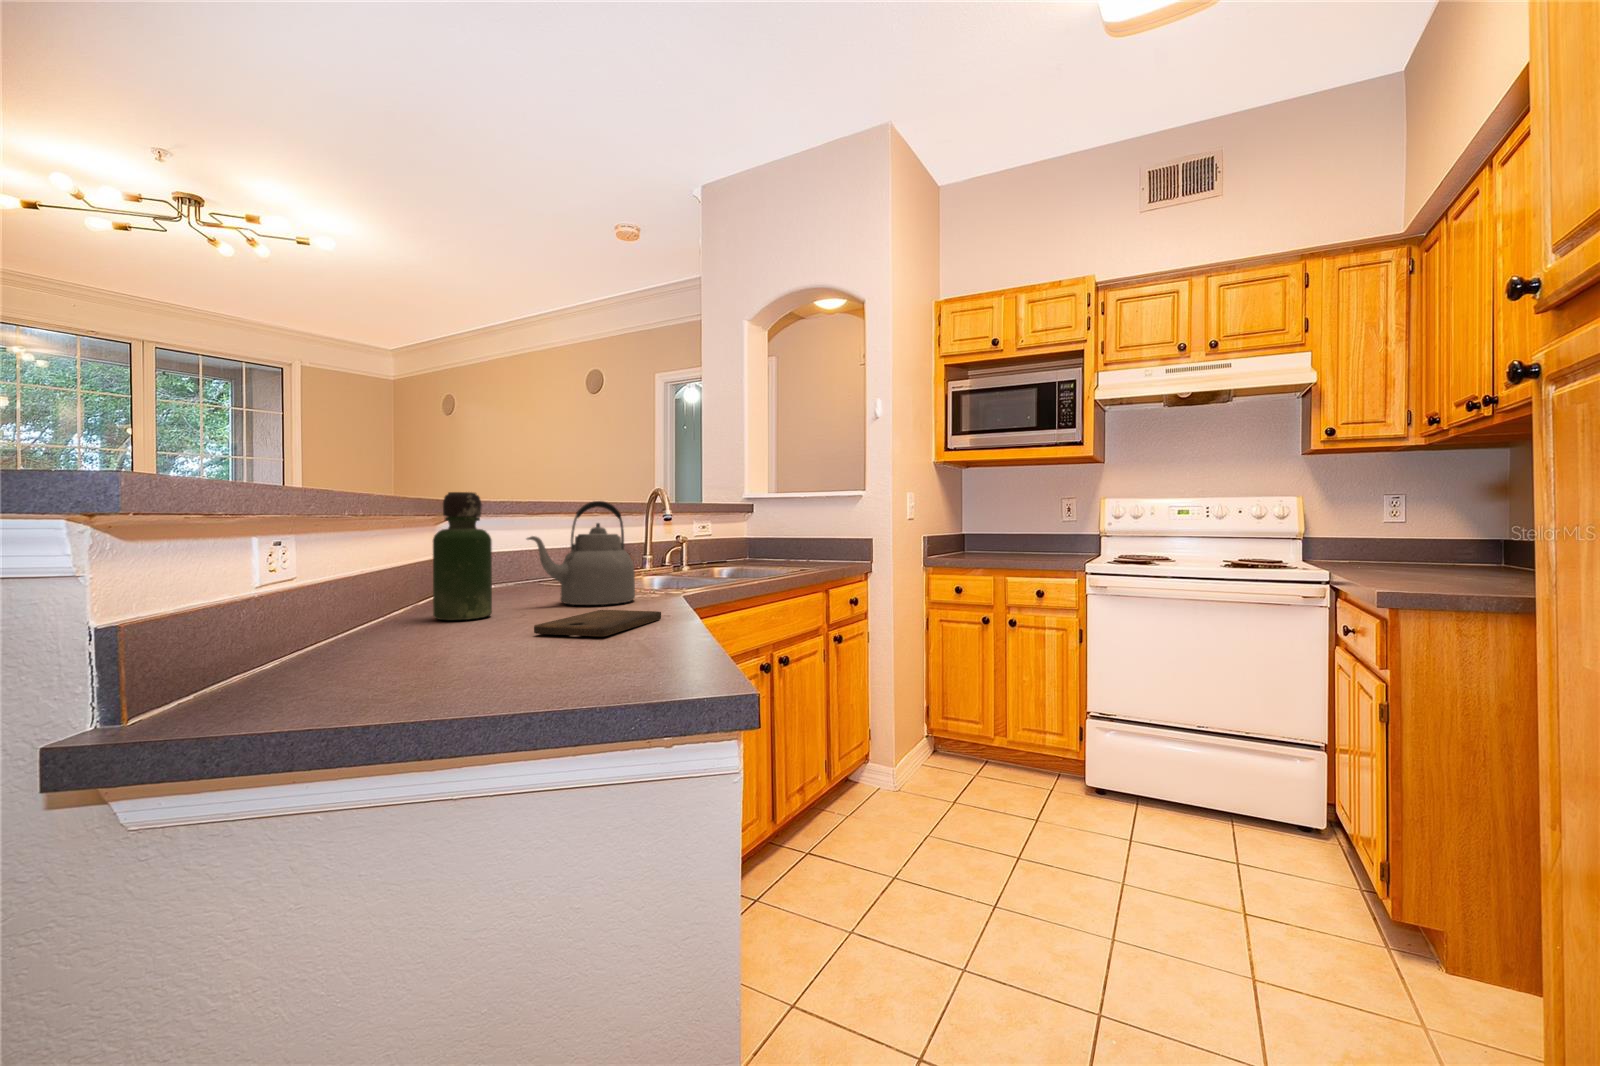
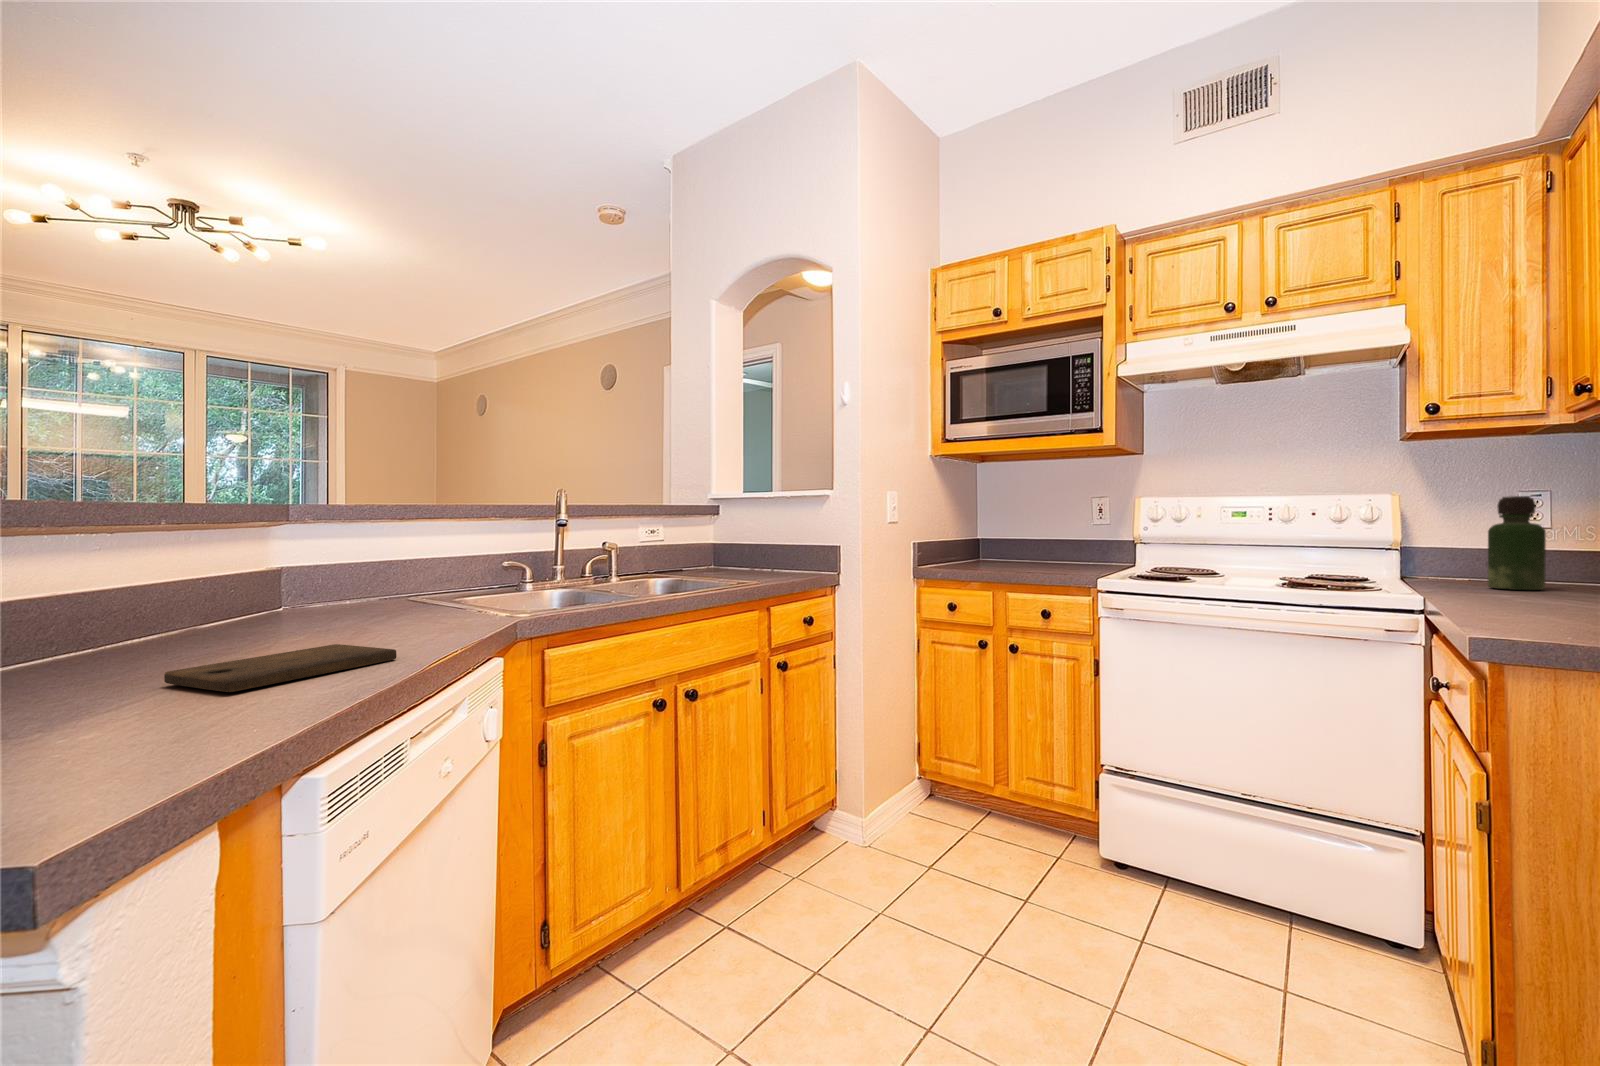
bottle: present [433,492,492,620] -> present [1488,496,1546,590]
kettle: present [527,501,635,605] -> none [294,504,452,633]

